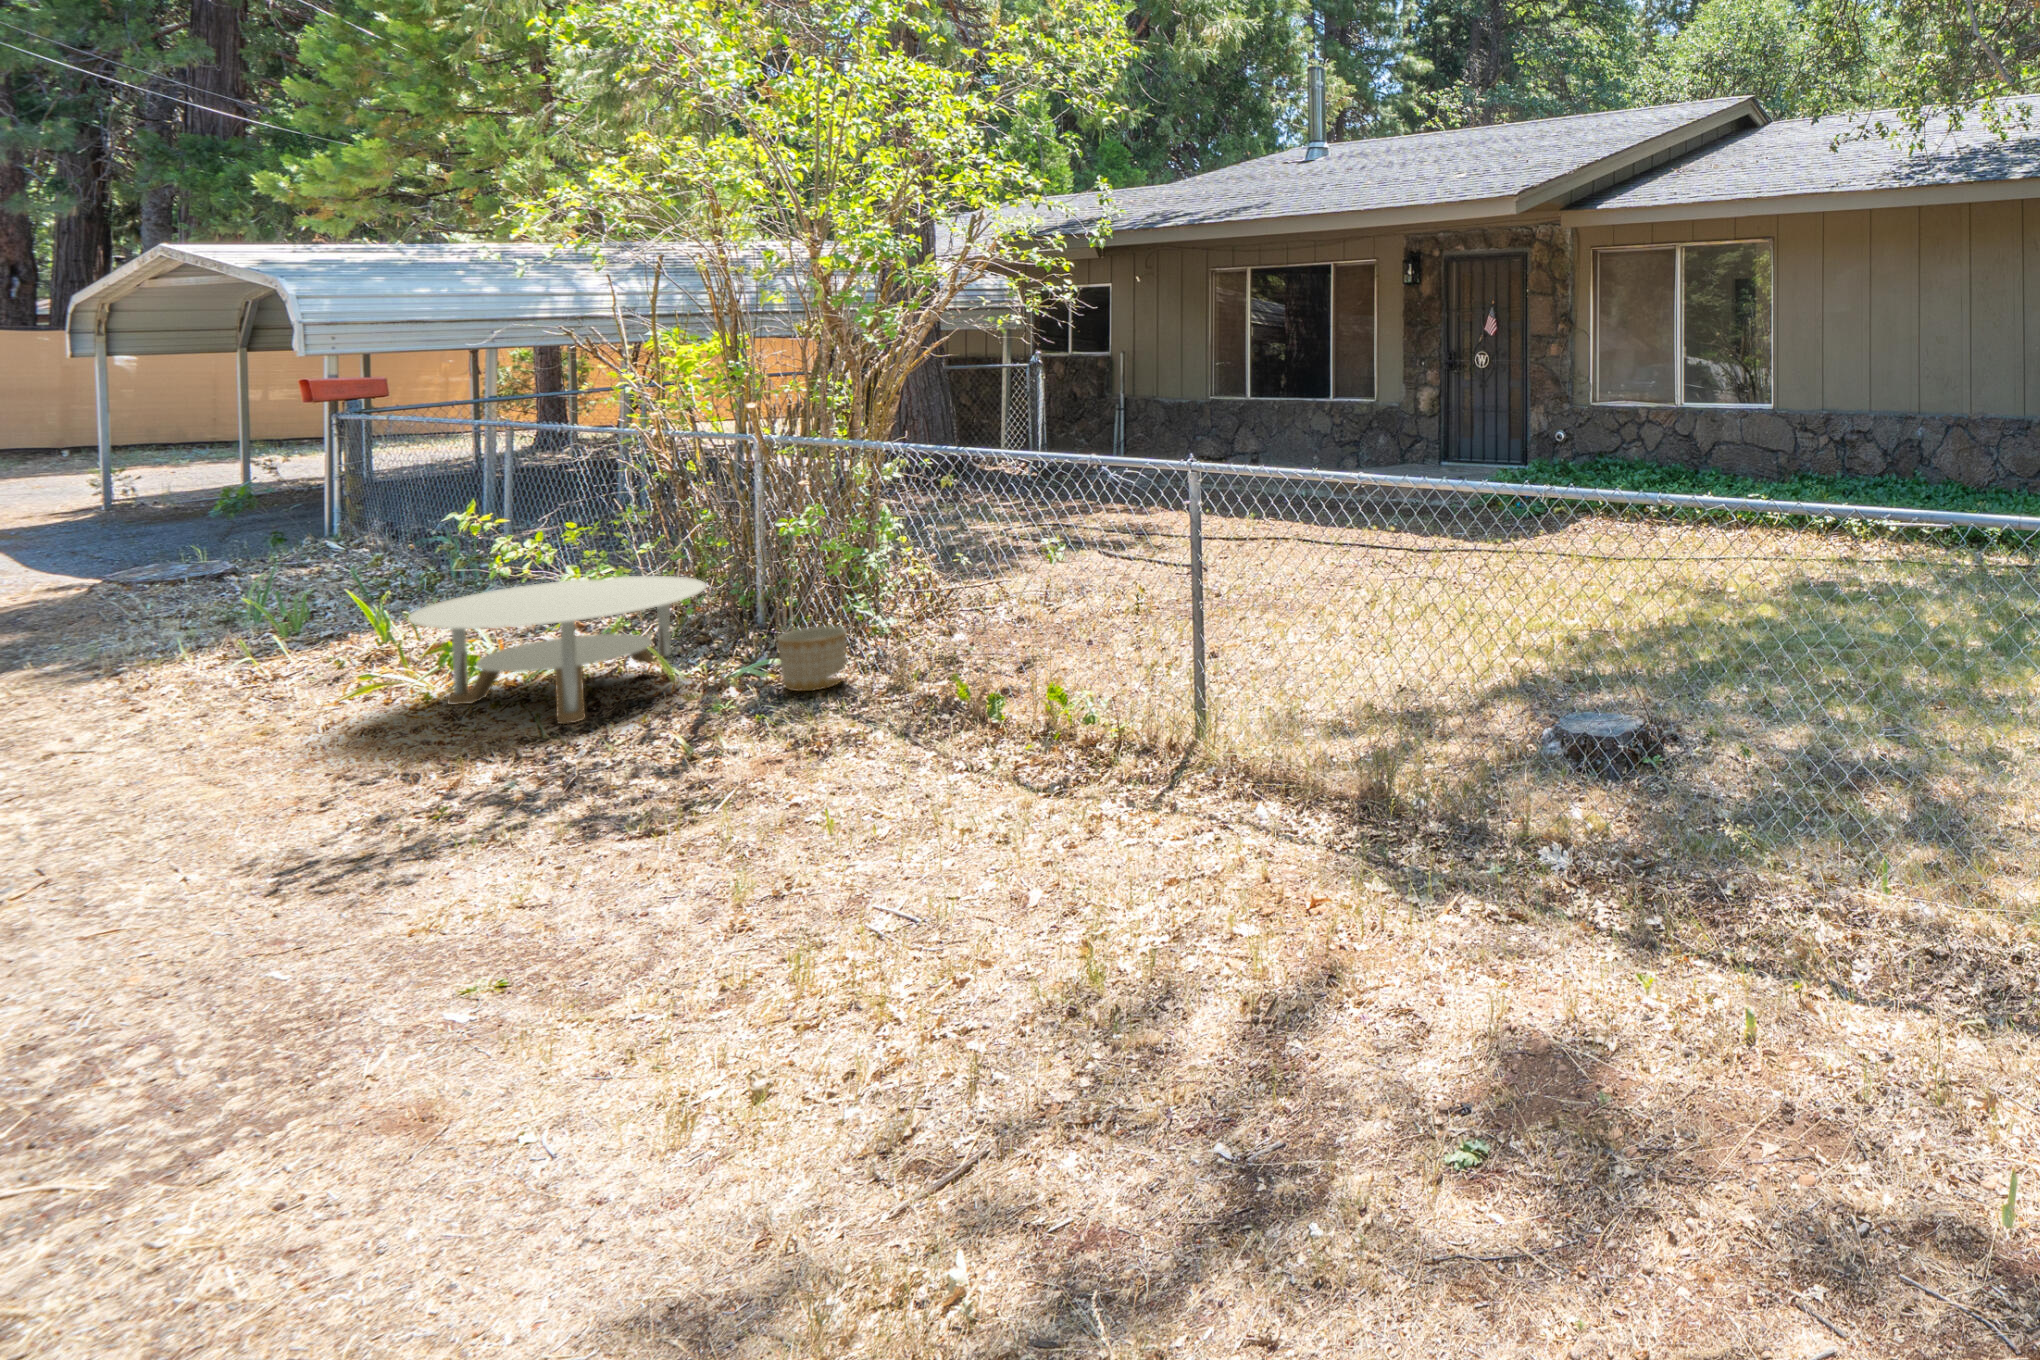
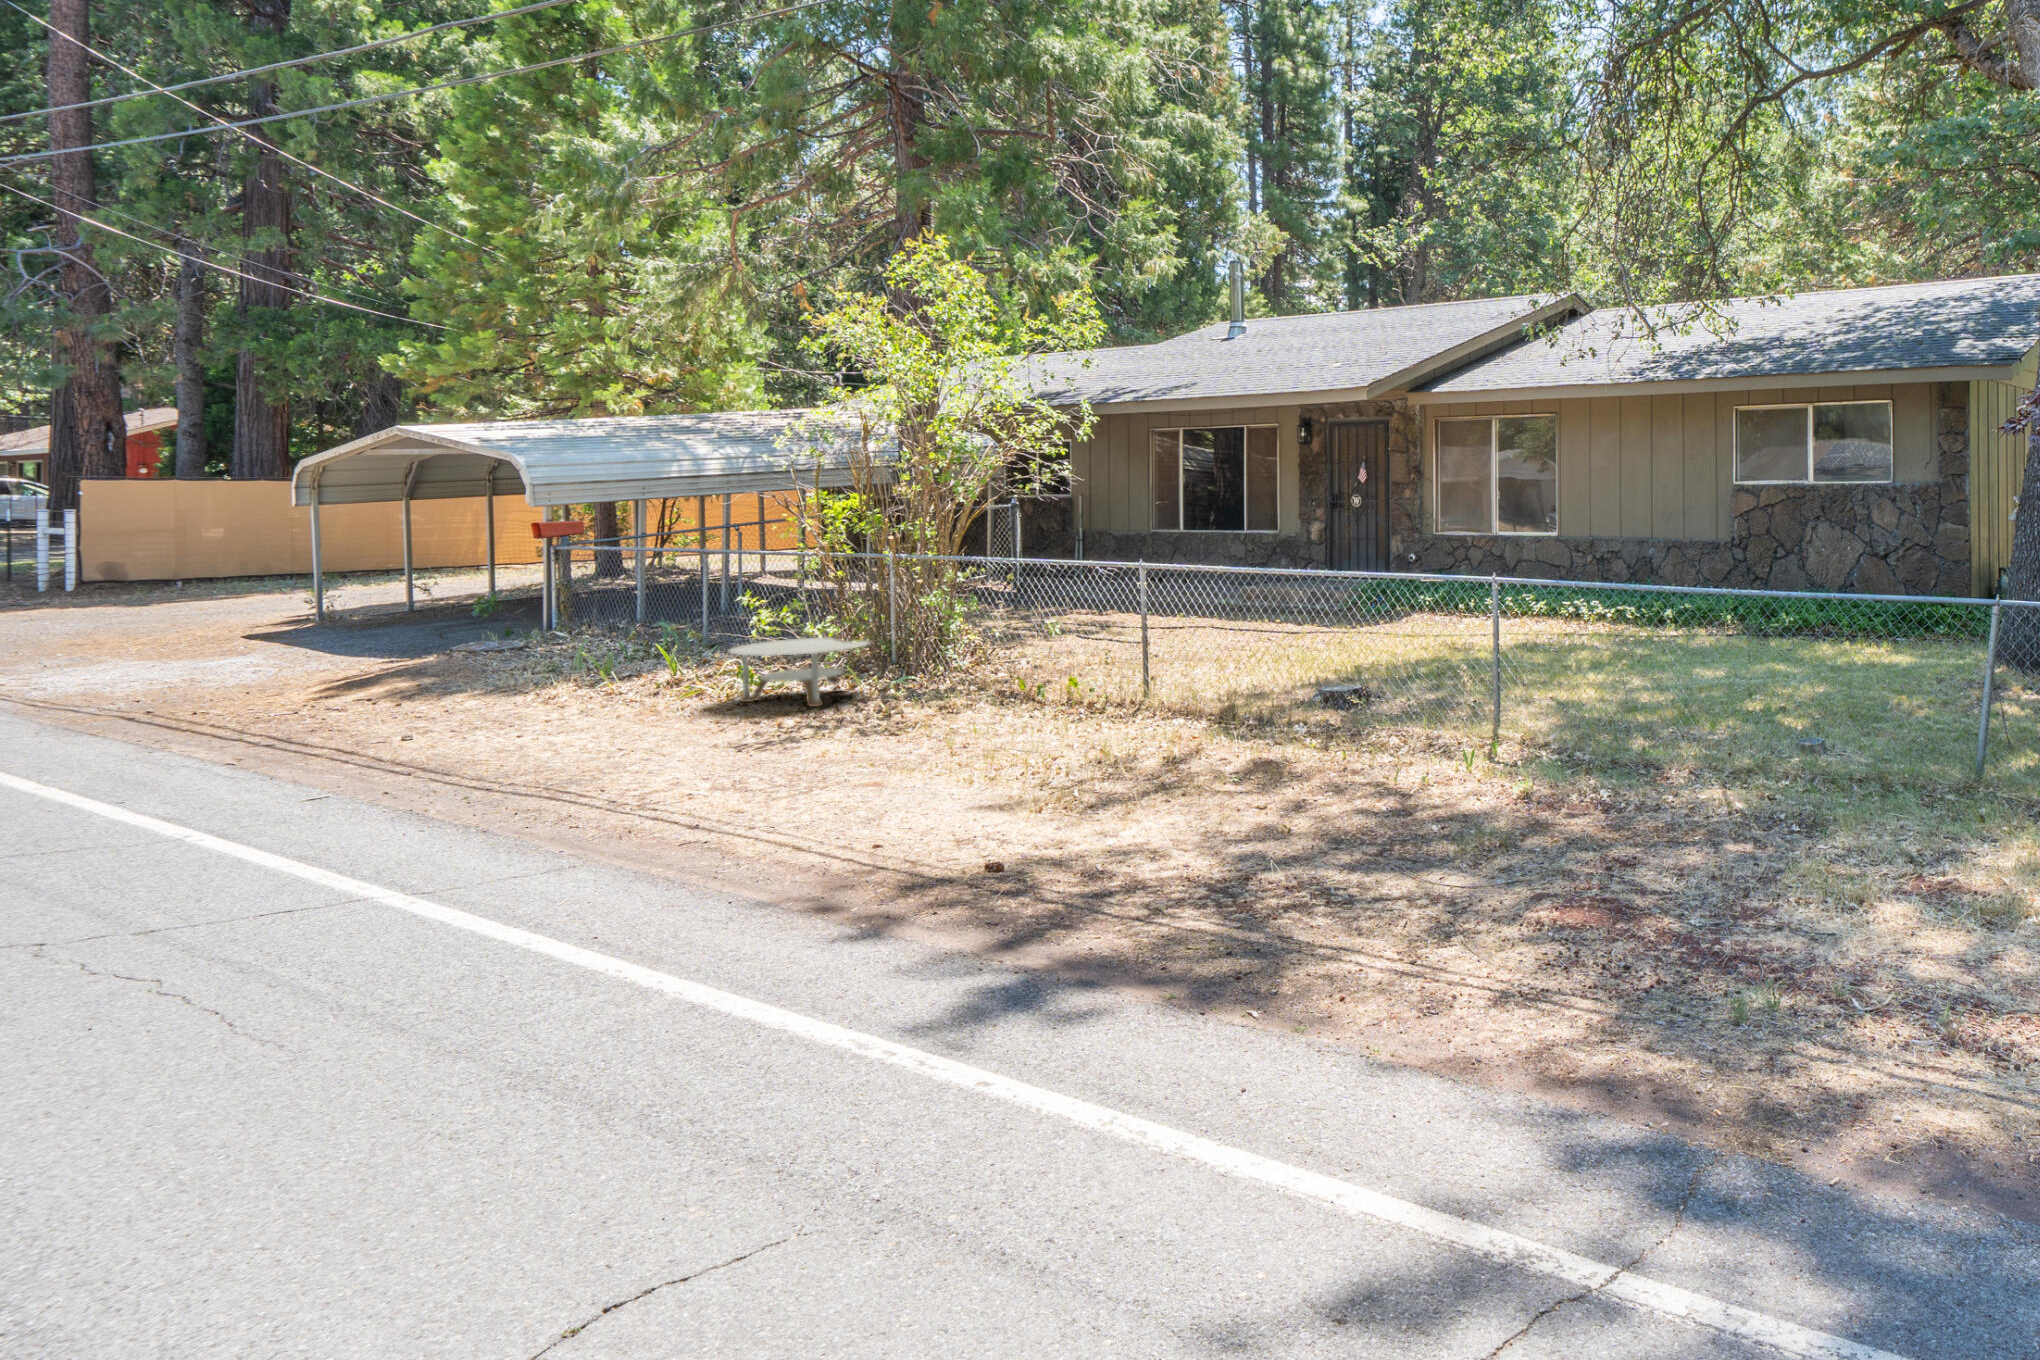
planter: present [778,626,847,691] -> none [914,663,950,696]

